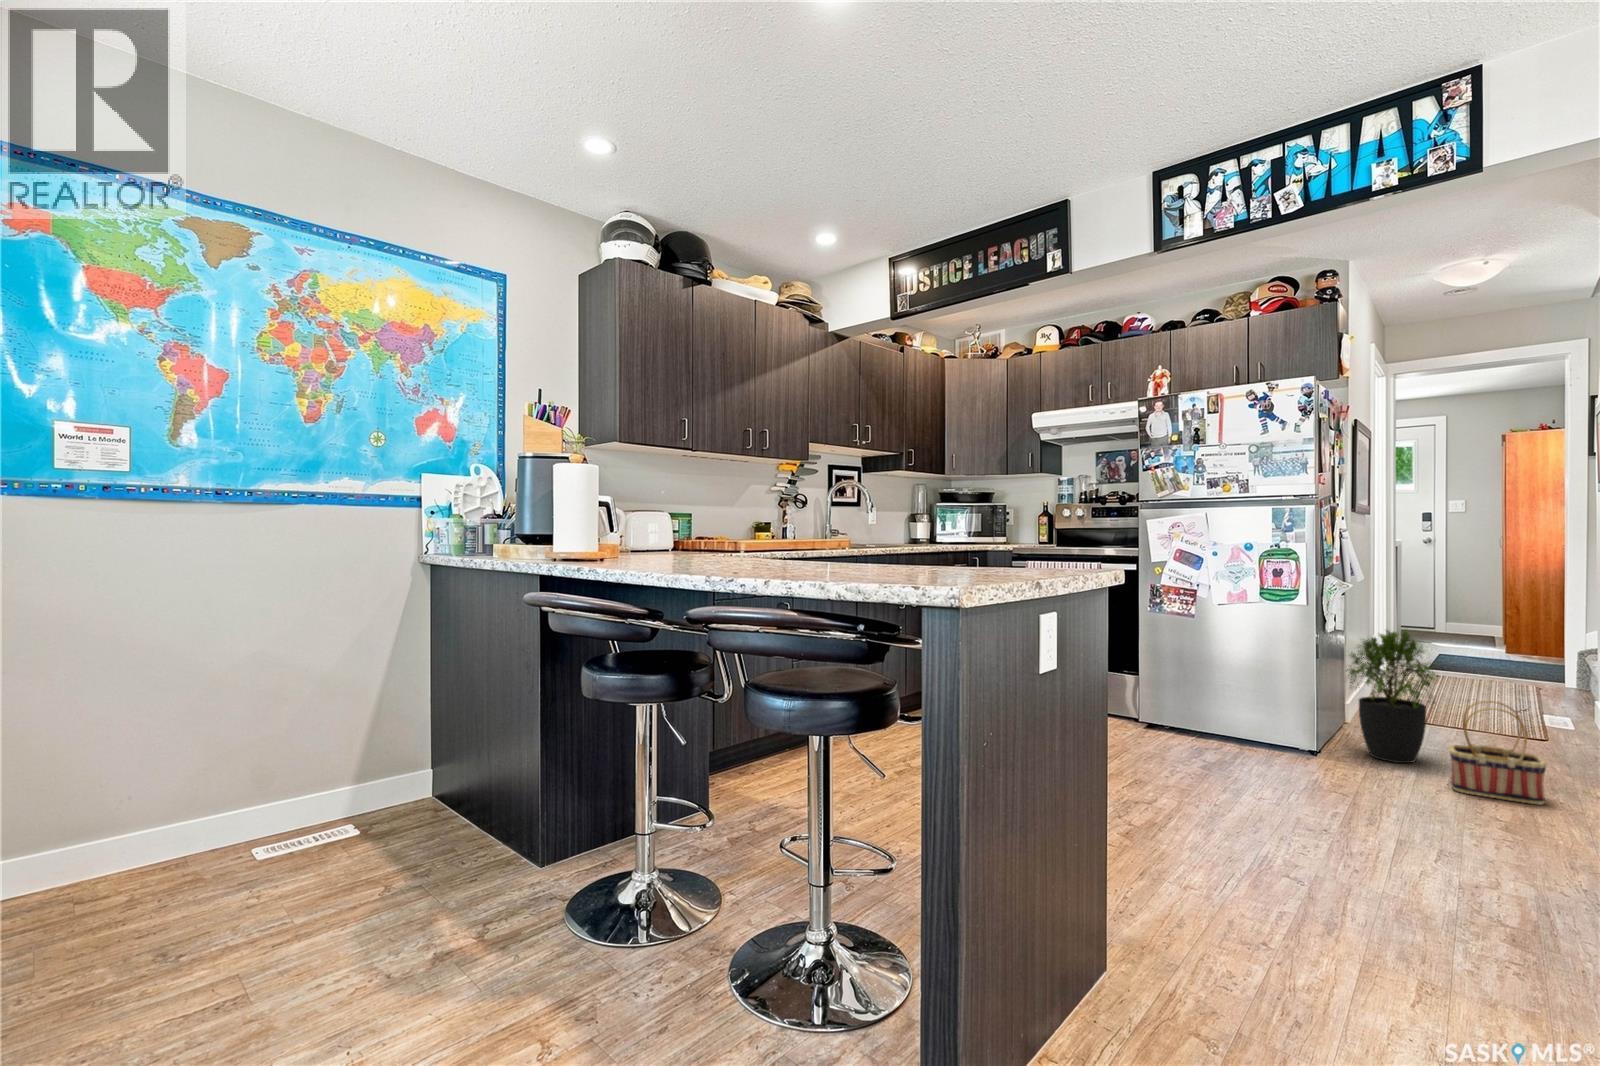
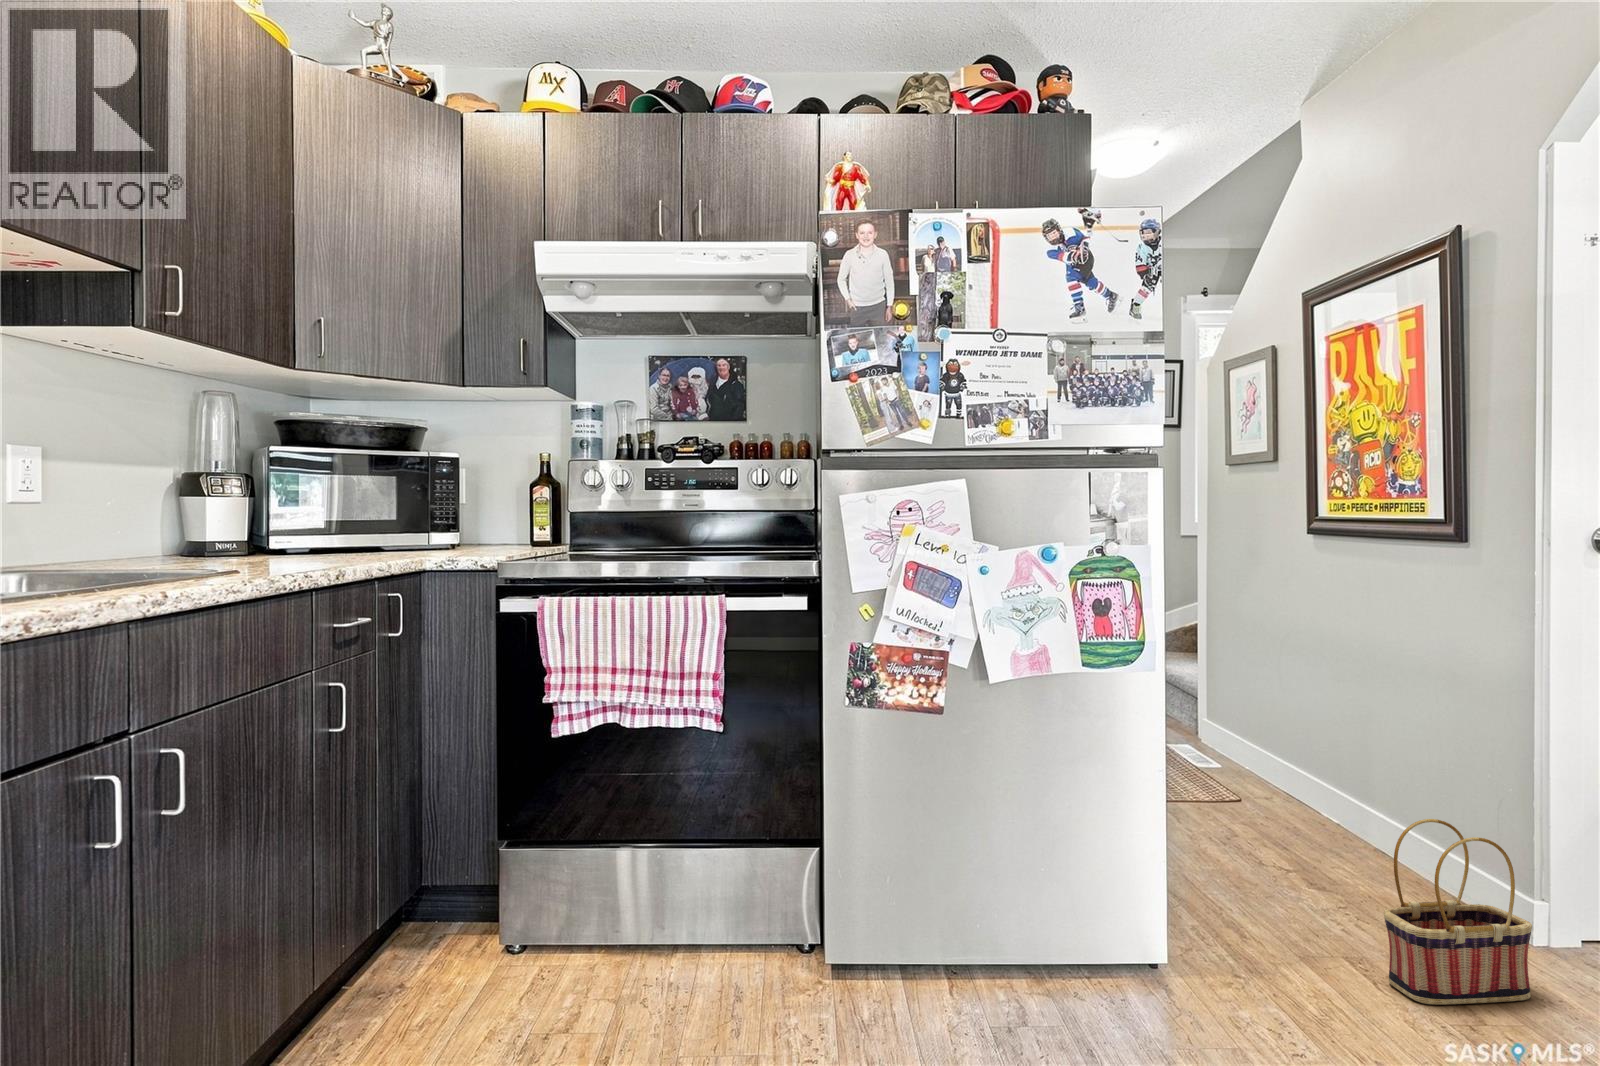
potted plant: present [1346,630,1438,763] -> none [1152,695,1321,951]

